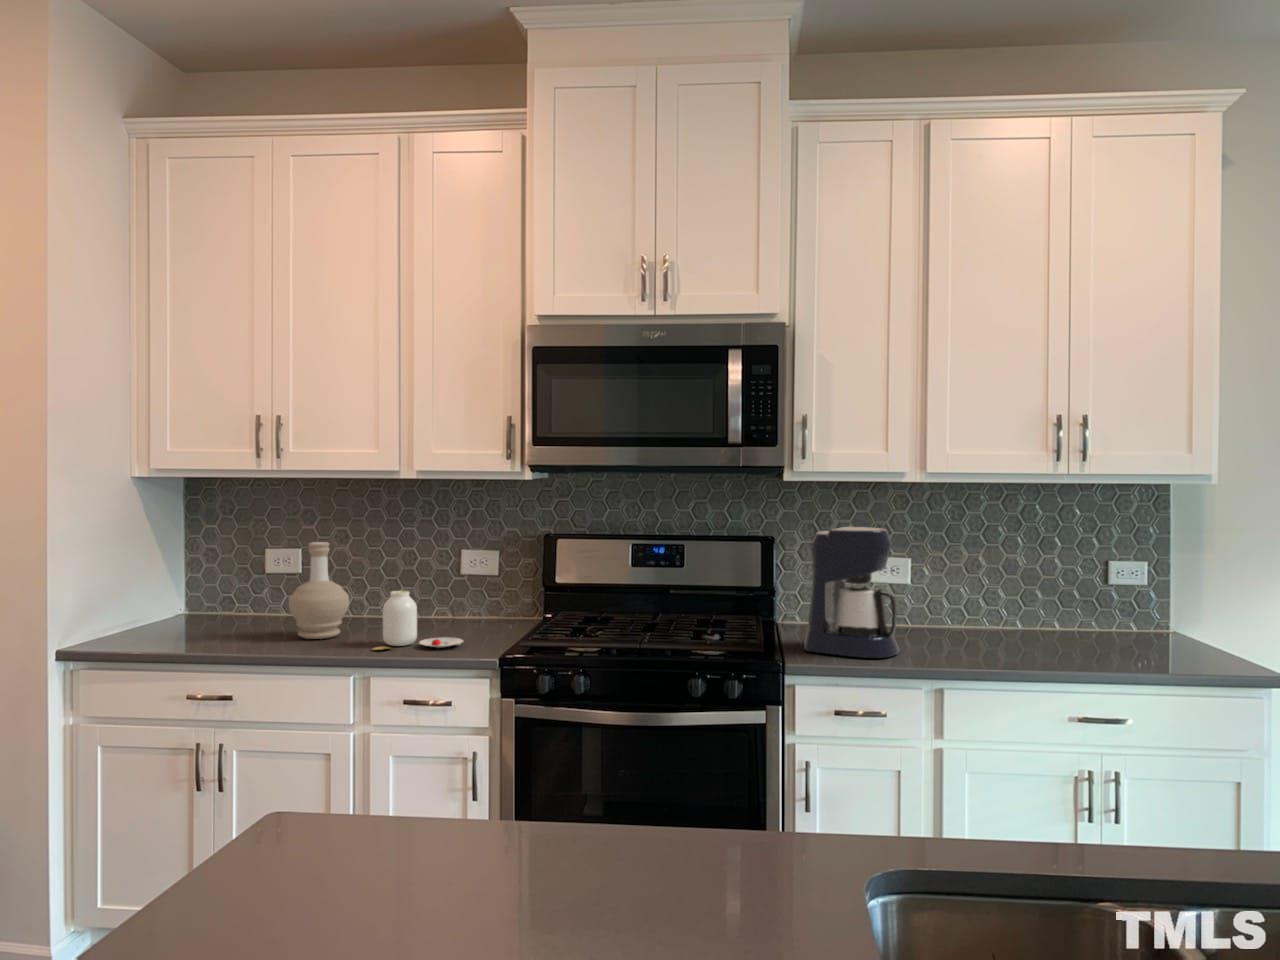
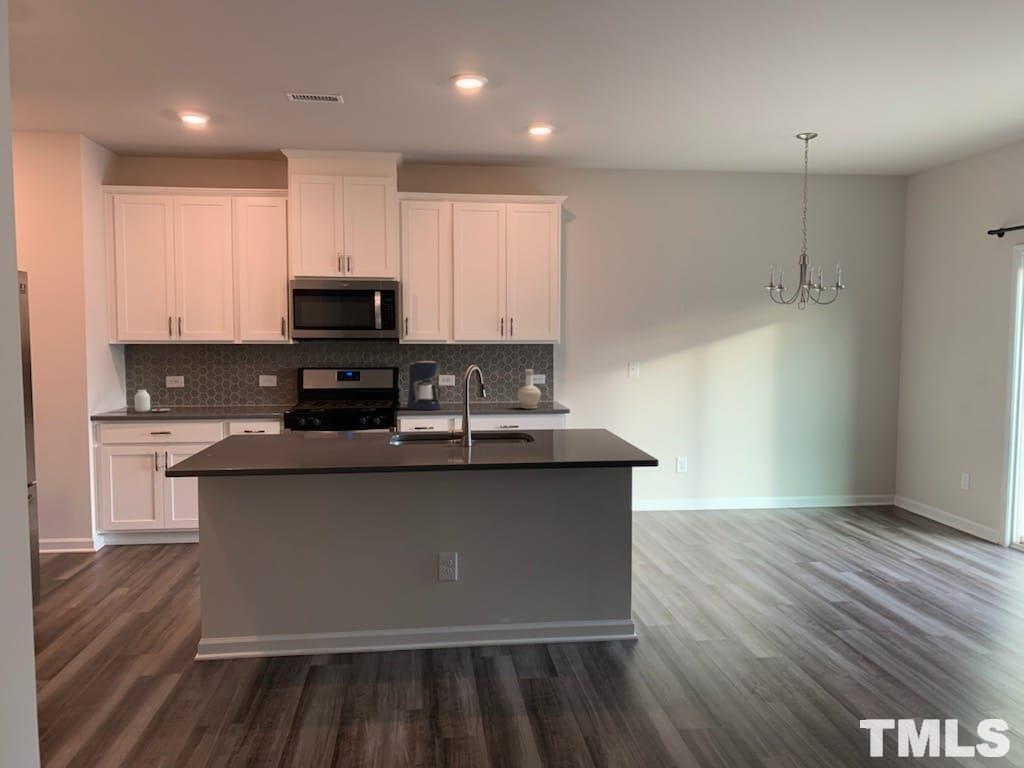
bottle: present [289,542,349,639] -> present [517,370,541,409]
jar: present [373,591,463,650] -> present [132,390,170,413]

